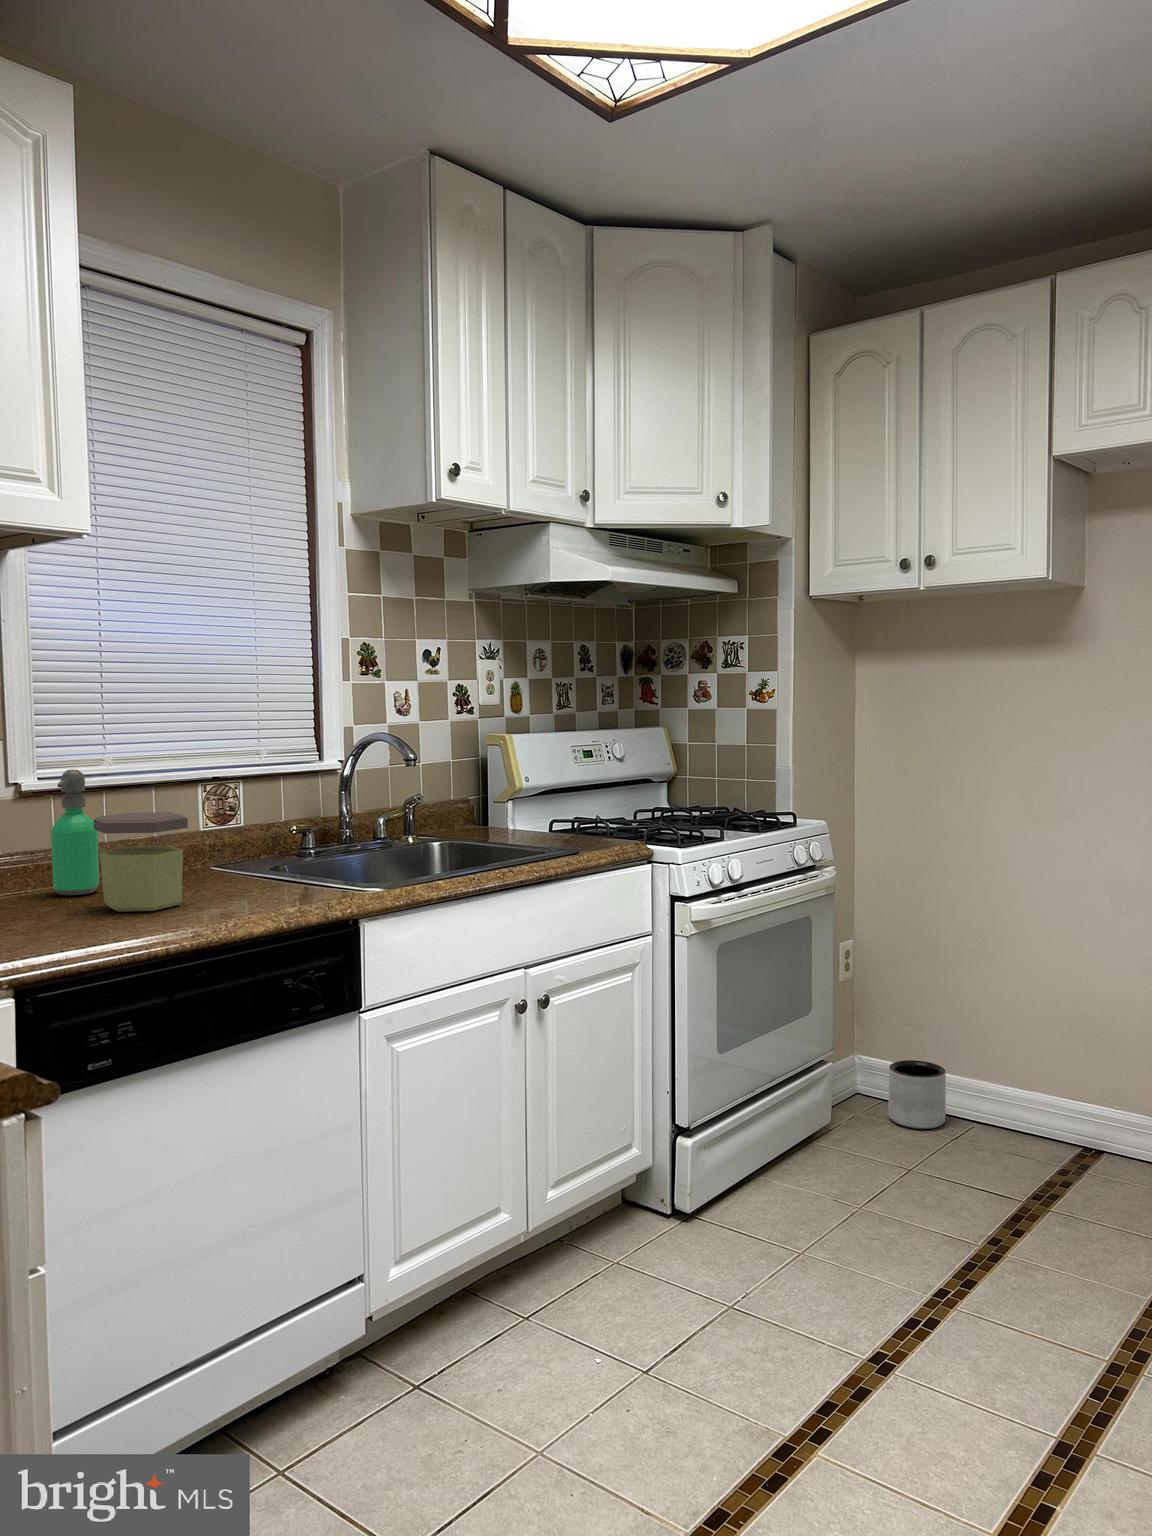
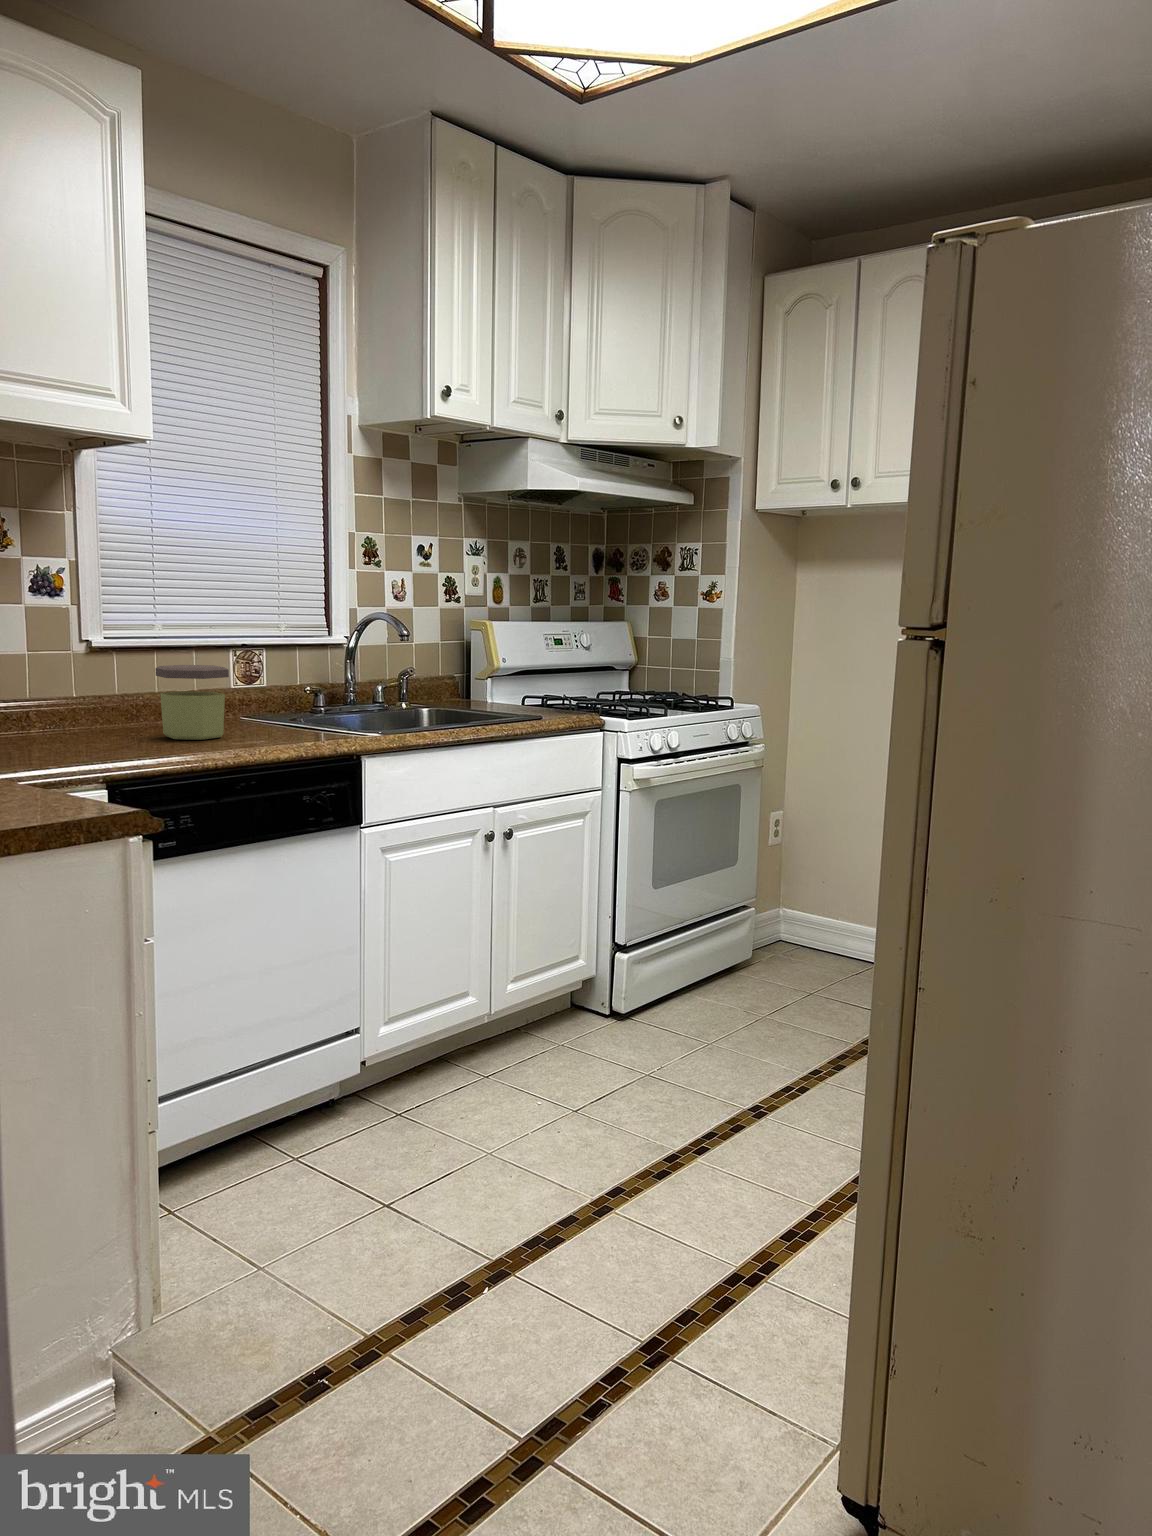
soap dispenser: present [51,769,99,895] -> none [119,630,156,729]
planter: present [888,1060,946,1129] -> none [804,913,853,968]

